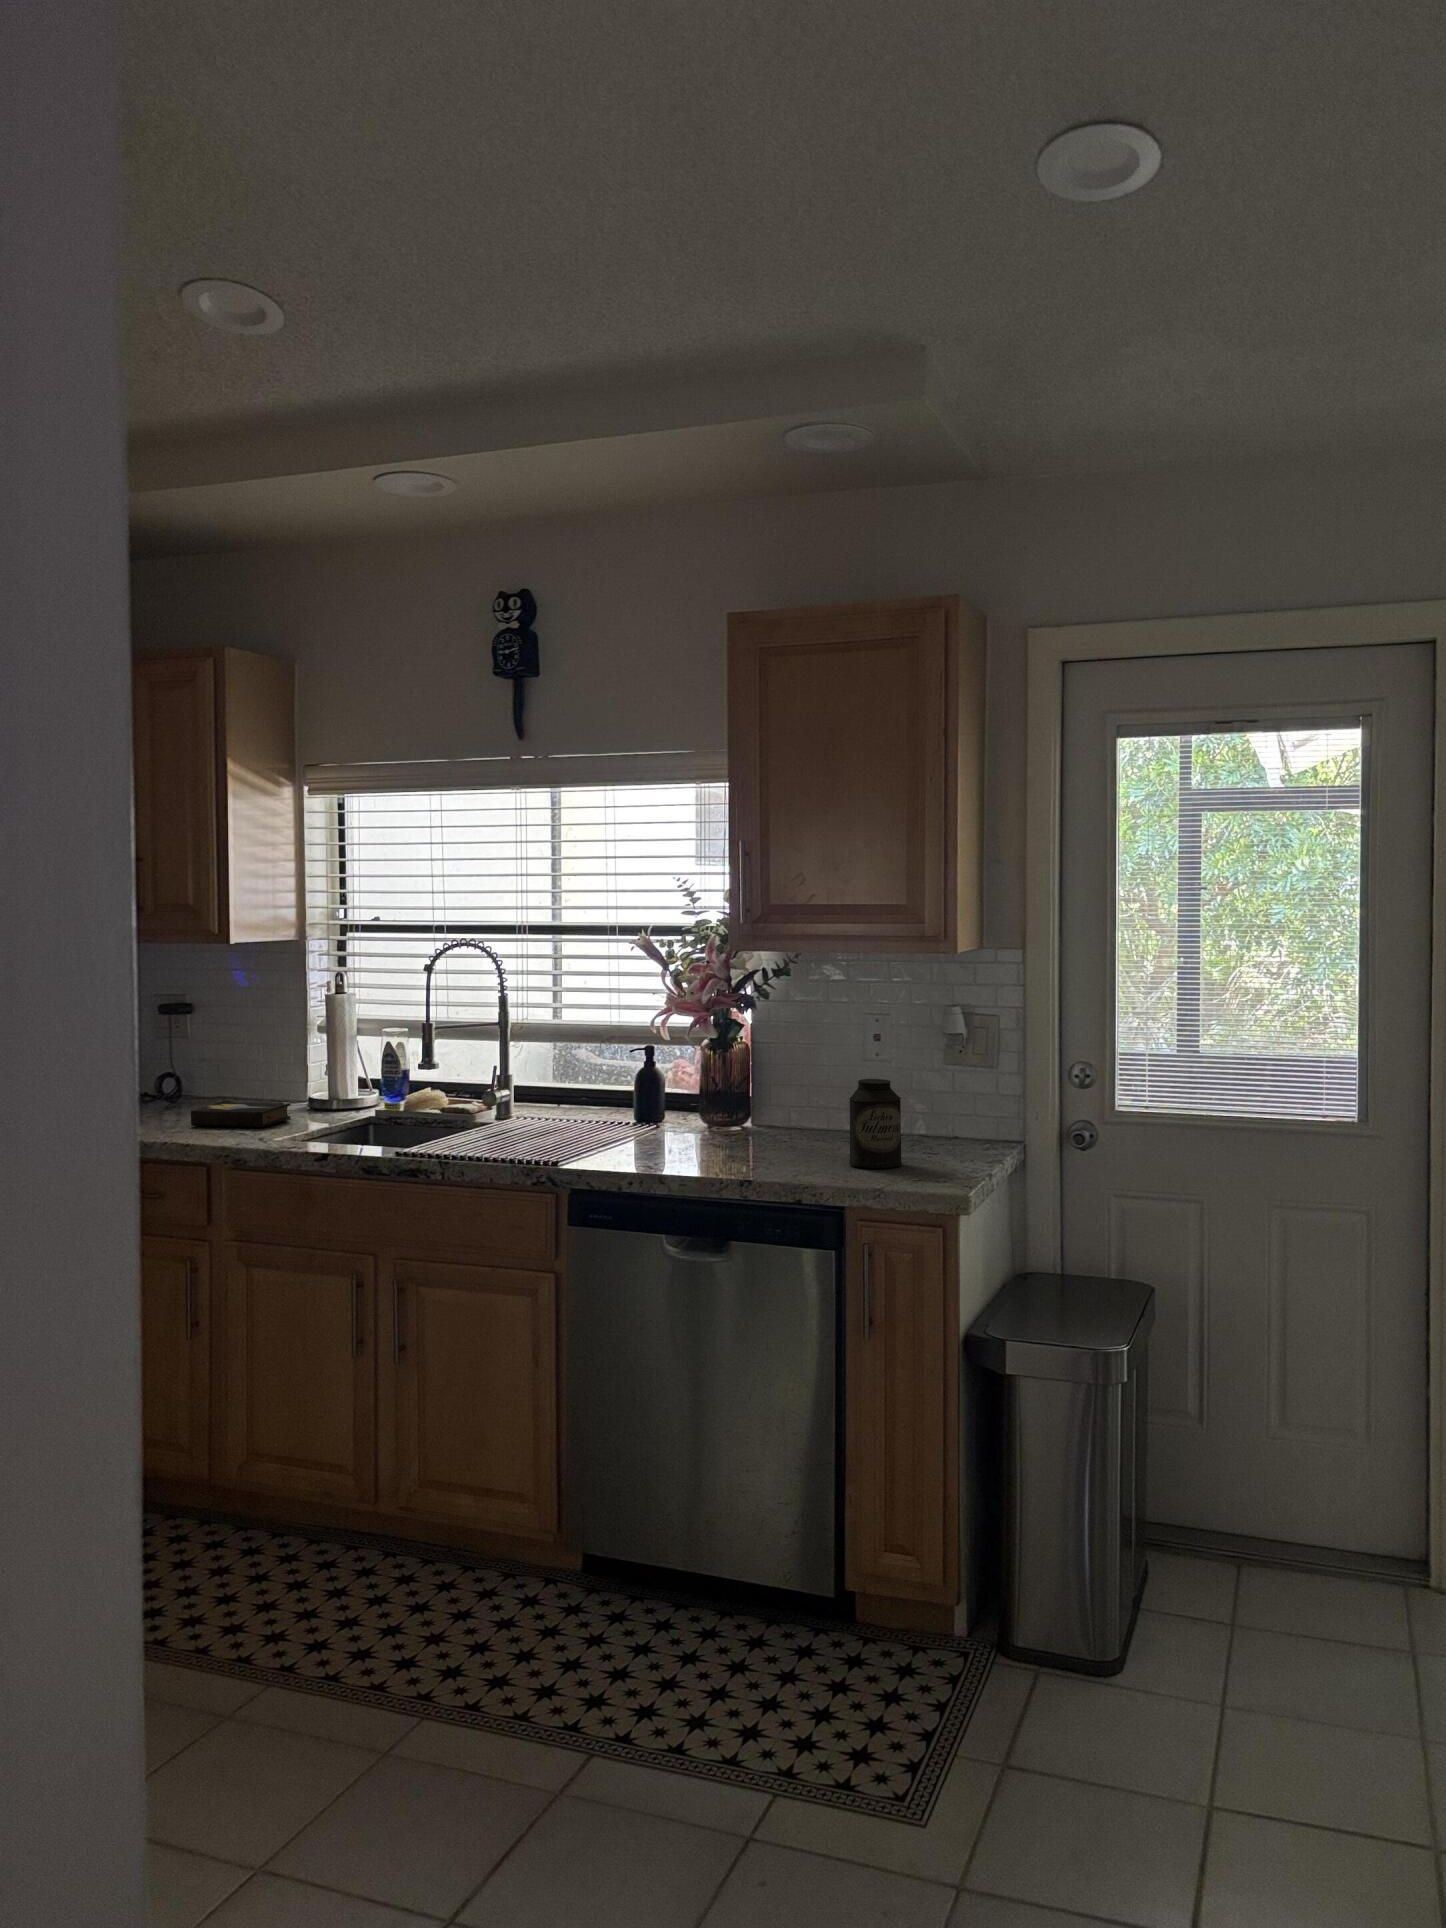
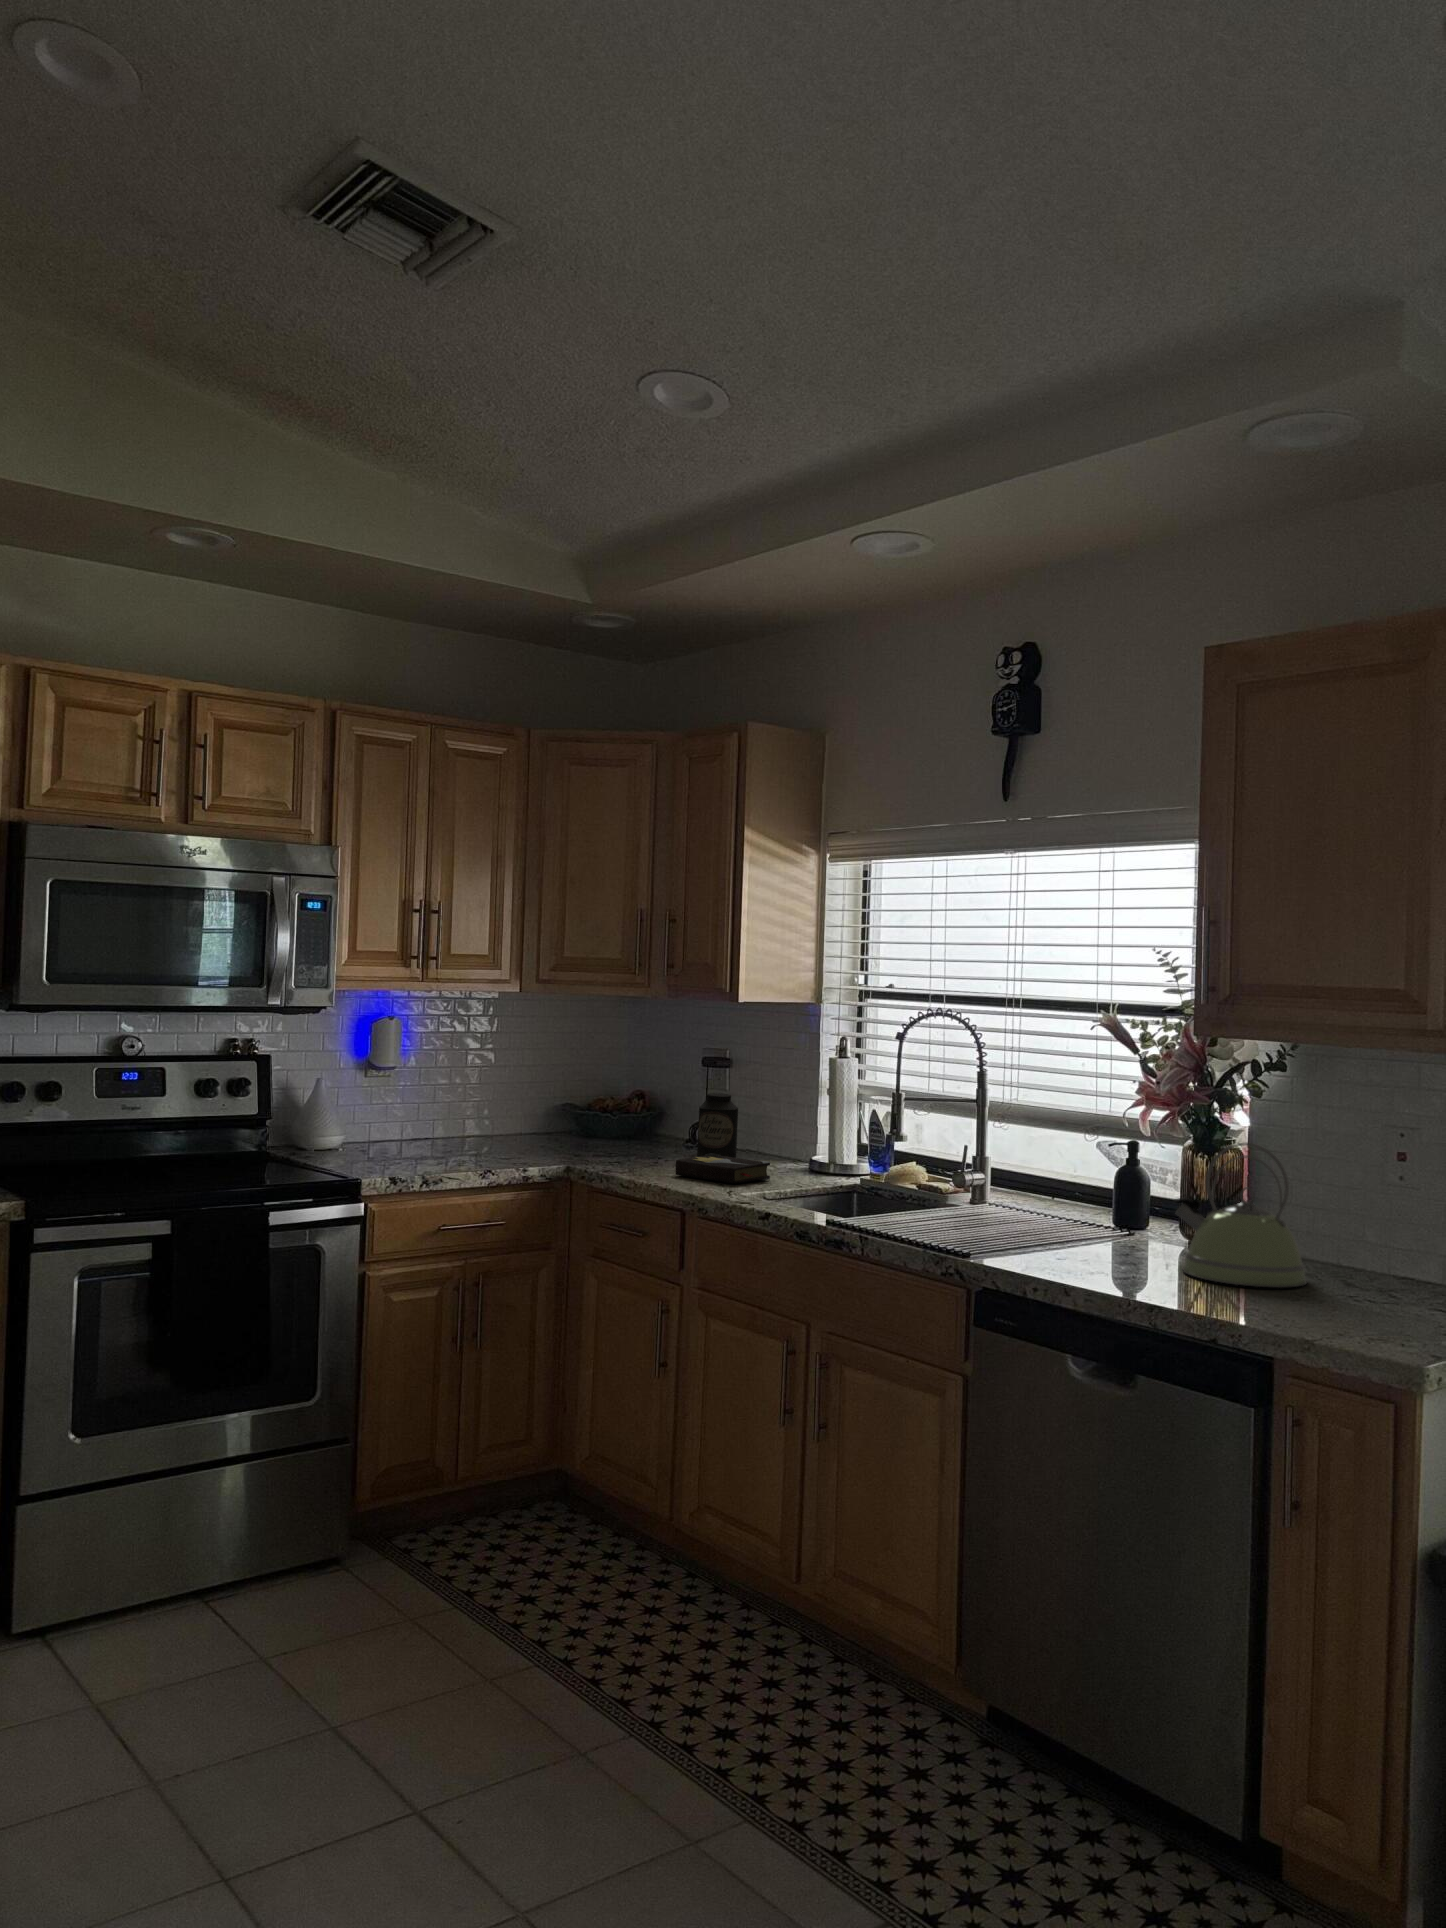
kettle: none [716,1038,827,1155] -> present [1174,1143,1307,1288]
canister: present [849,1079,902,1168] -> present [697,1093,738,1158]

